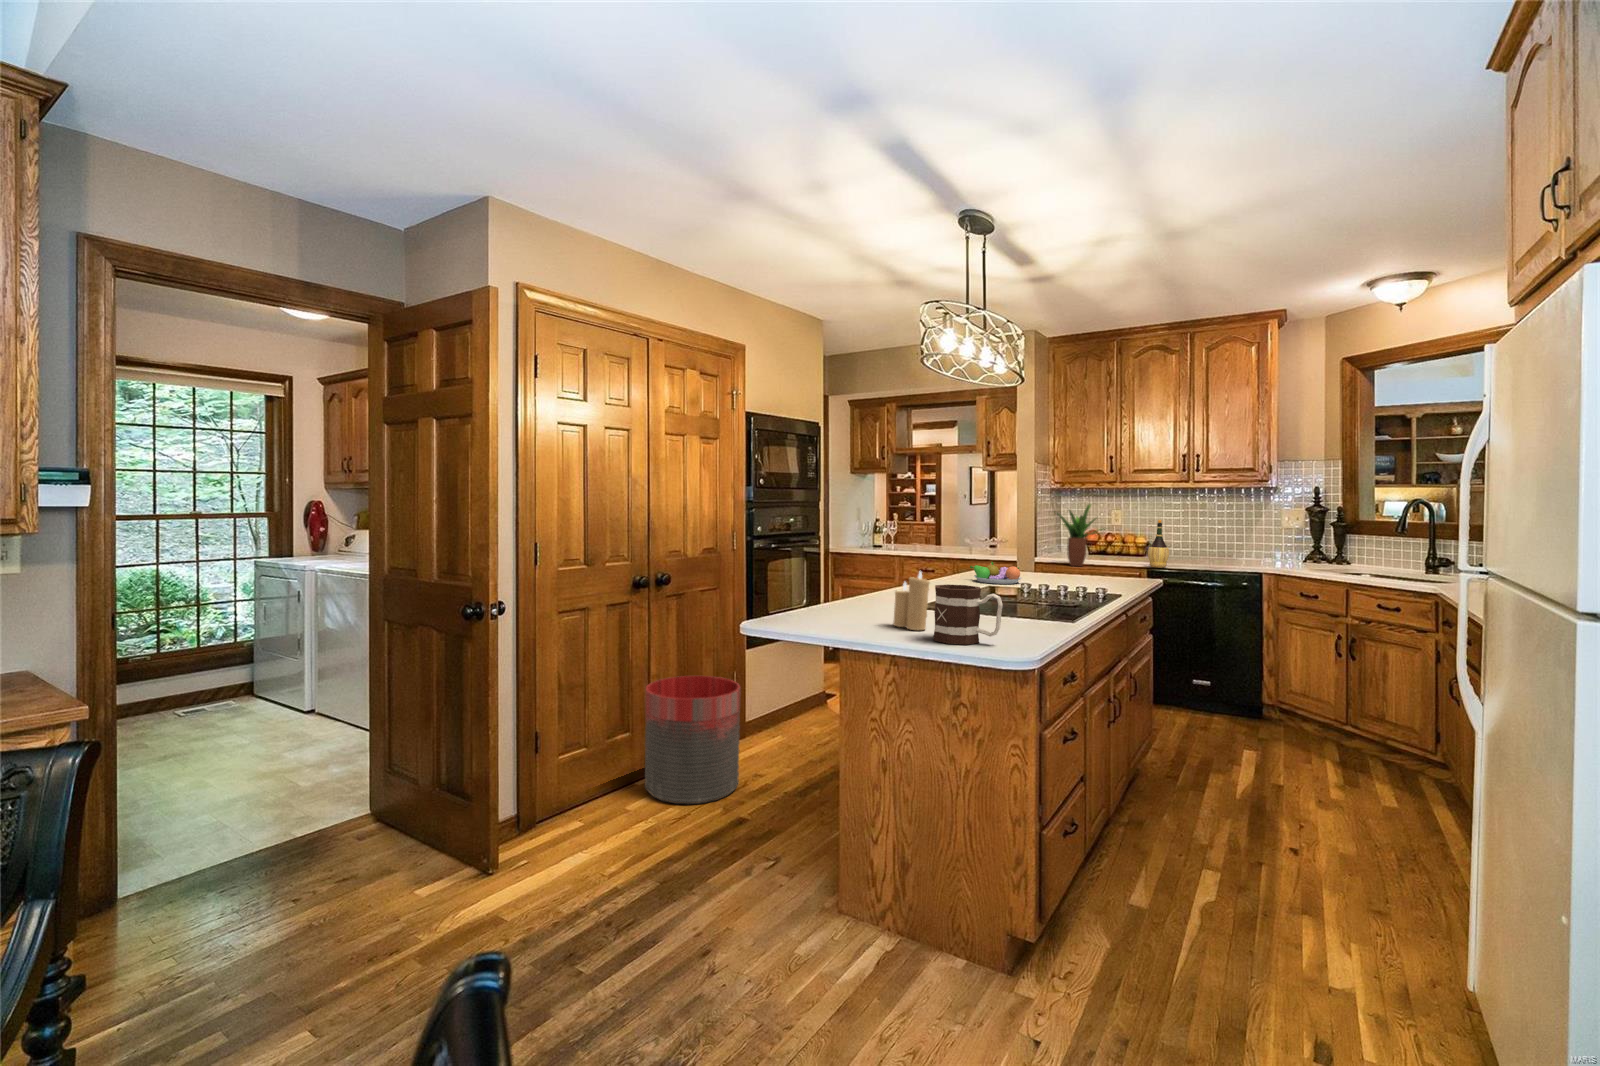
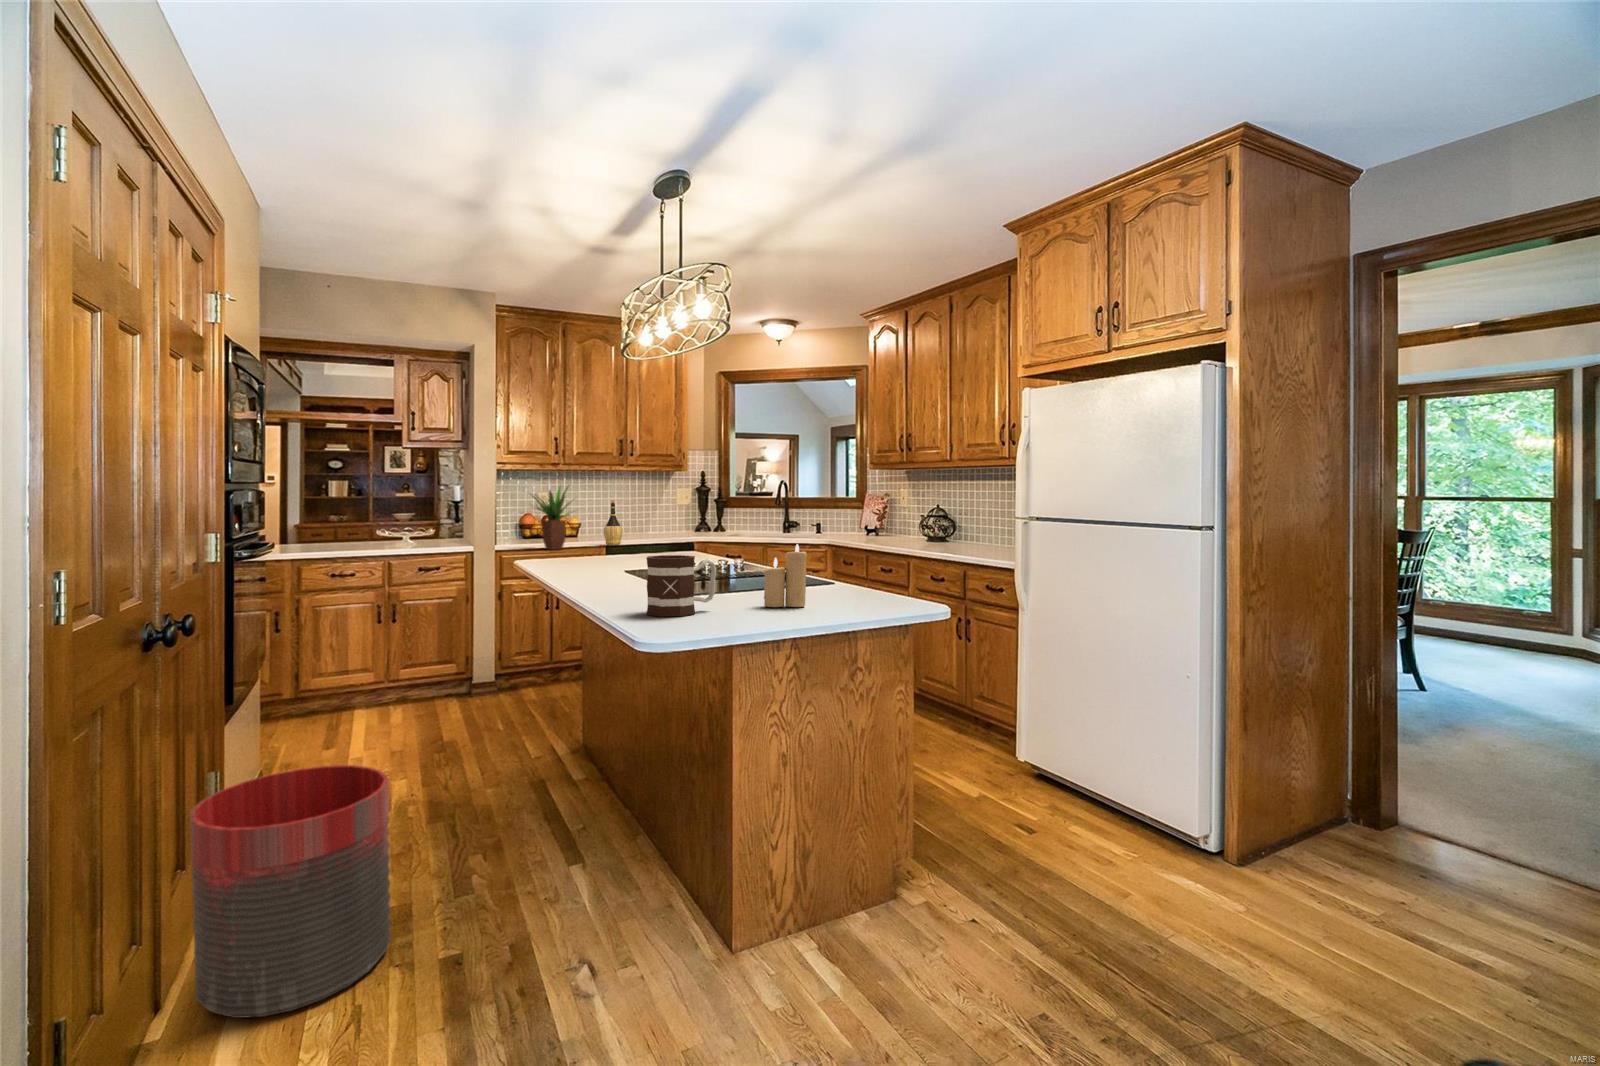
fruit bowl: present [970,562,1022,584] -> none [556,546,616,569]
mug: present [934,584,1003,645] -> present [647,555,716,617]

